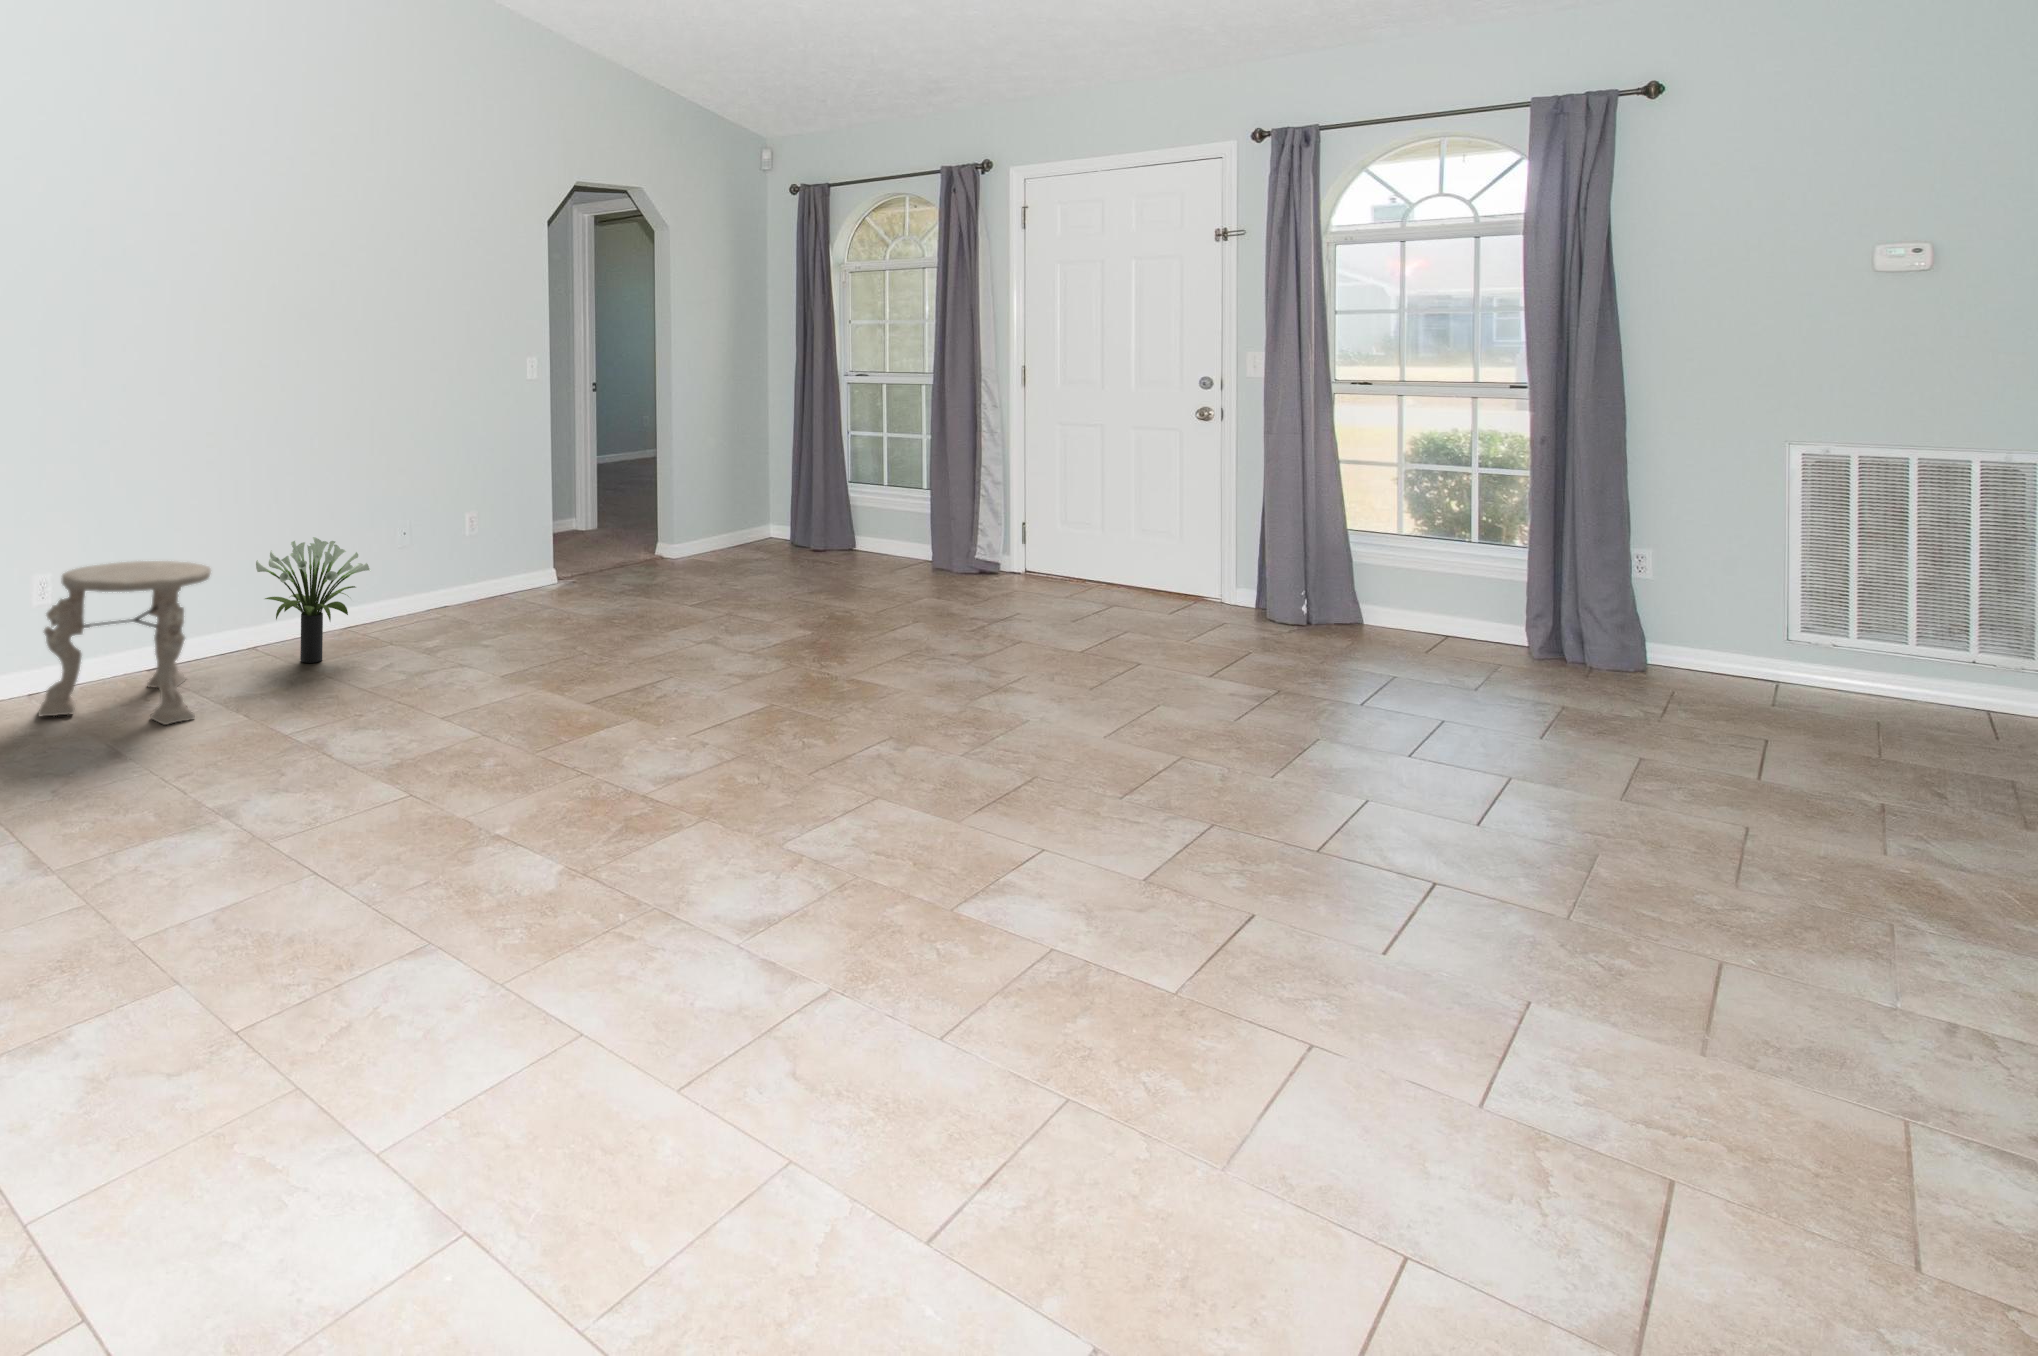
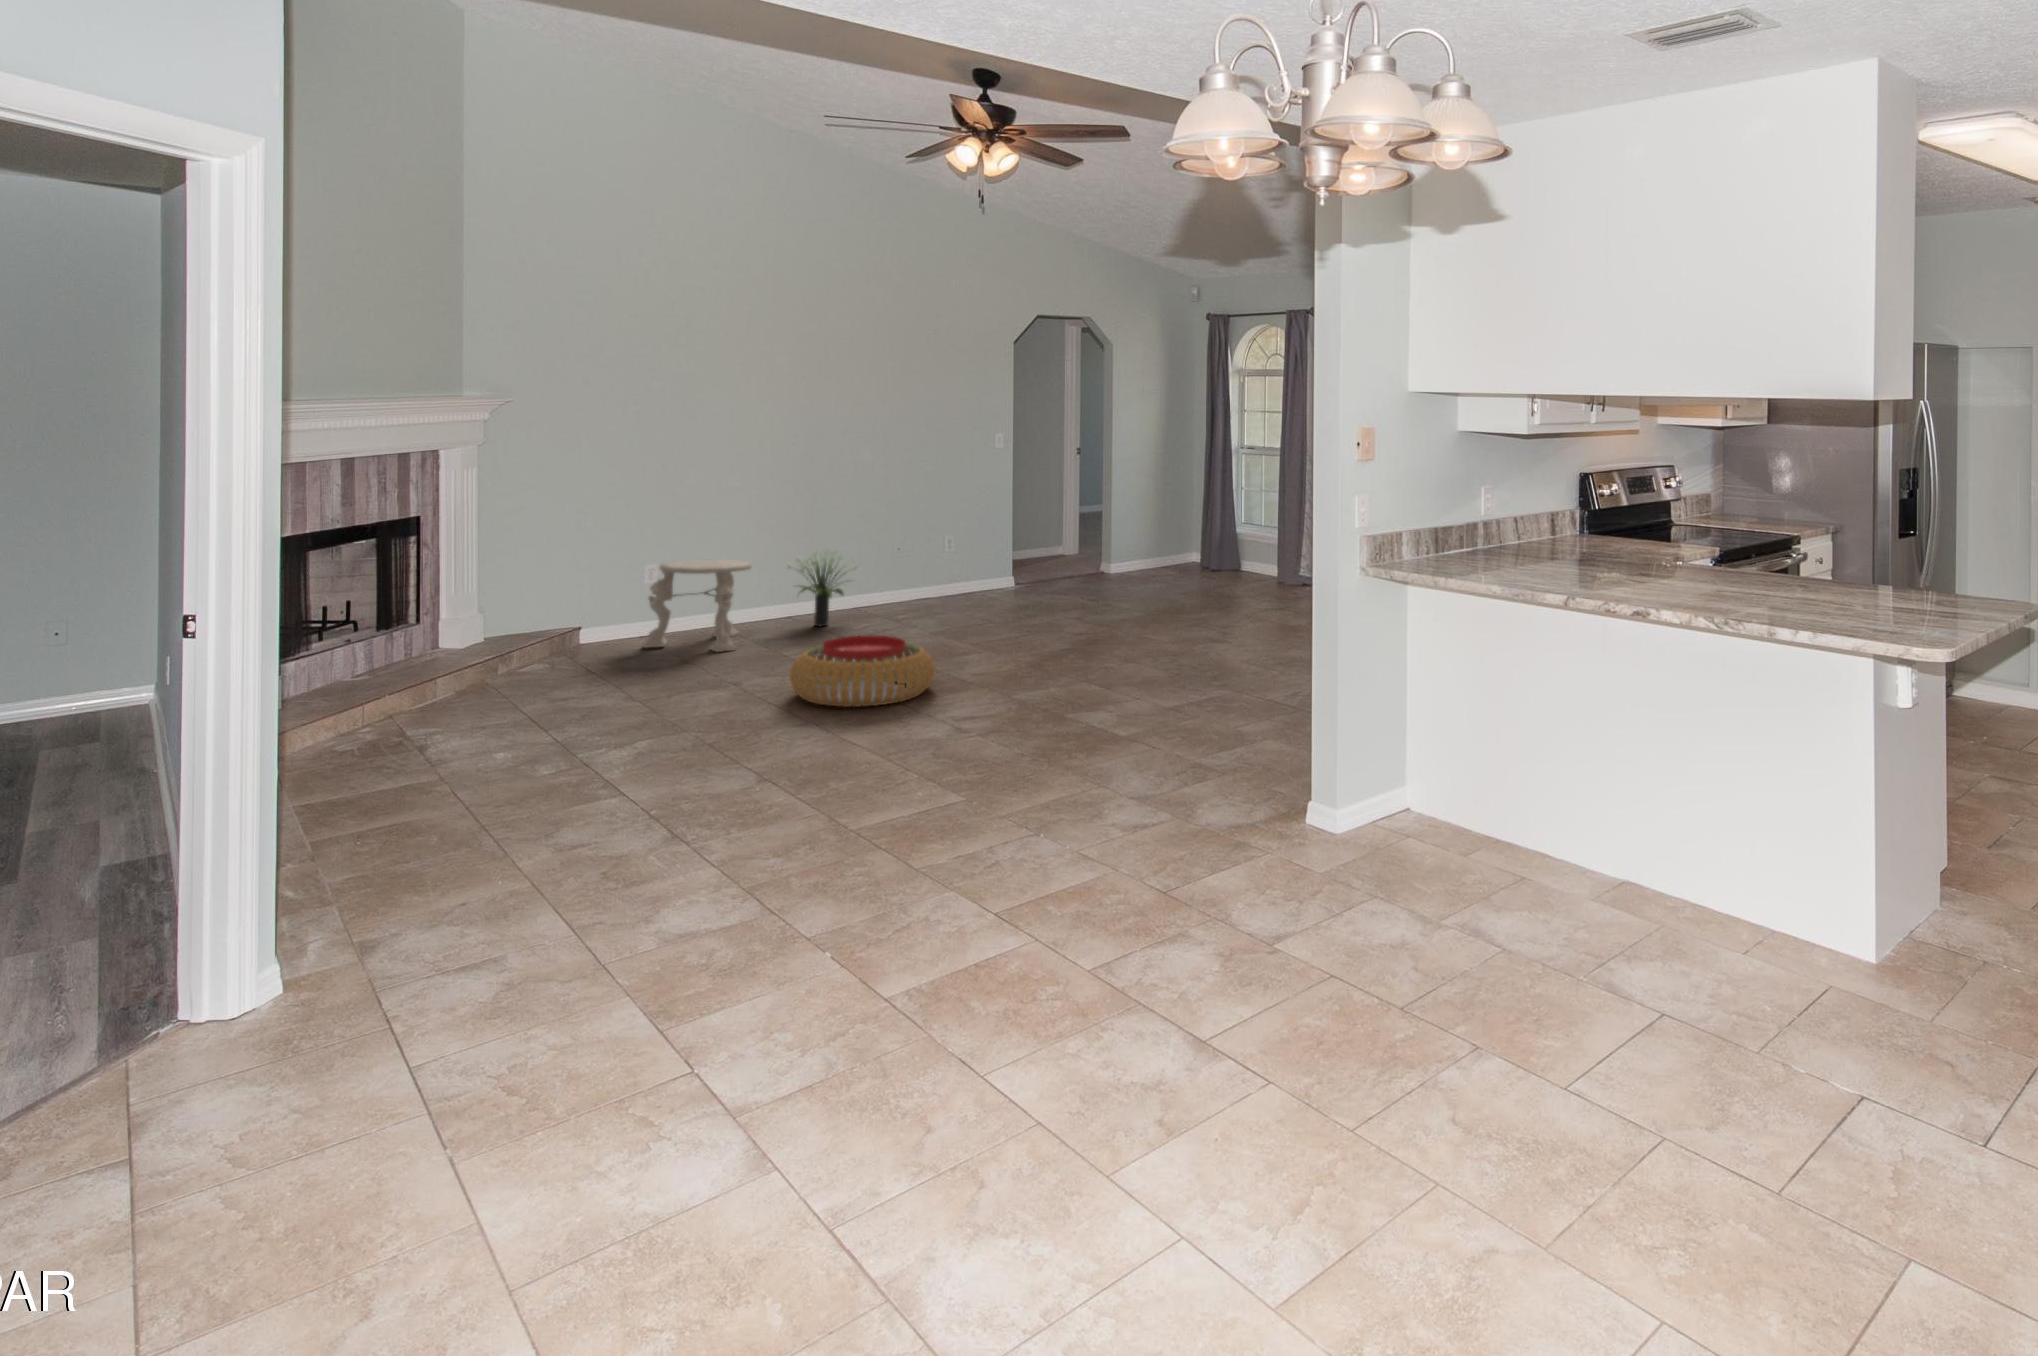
pouf: none [340,715,609,882] -> present [790,636,935,707]

